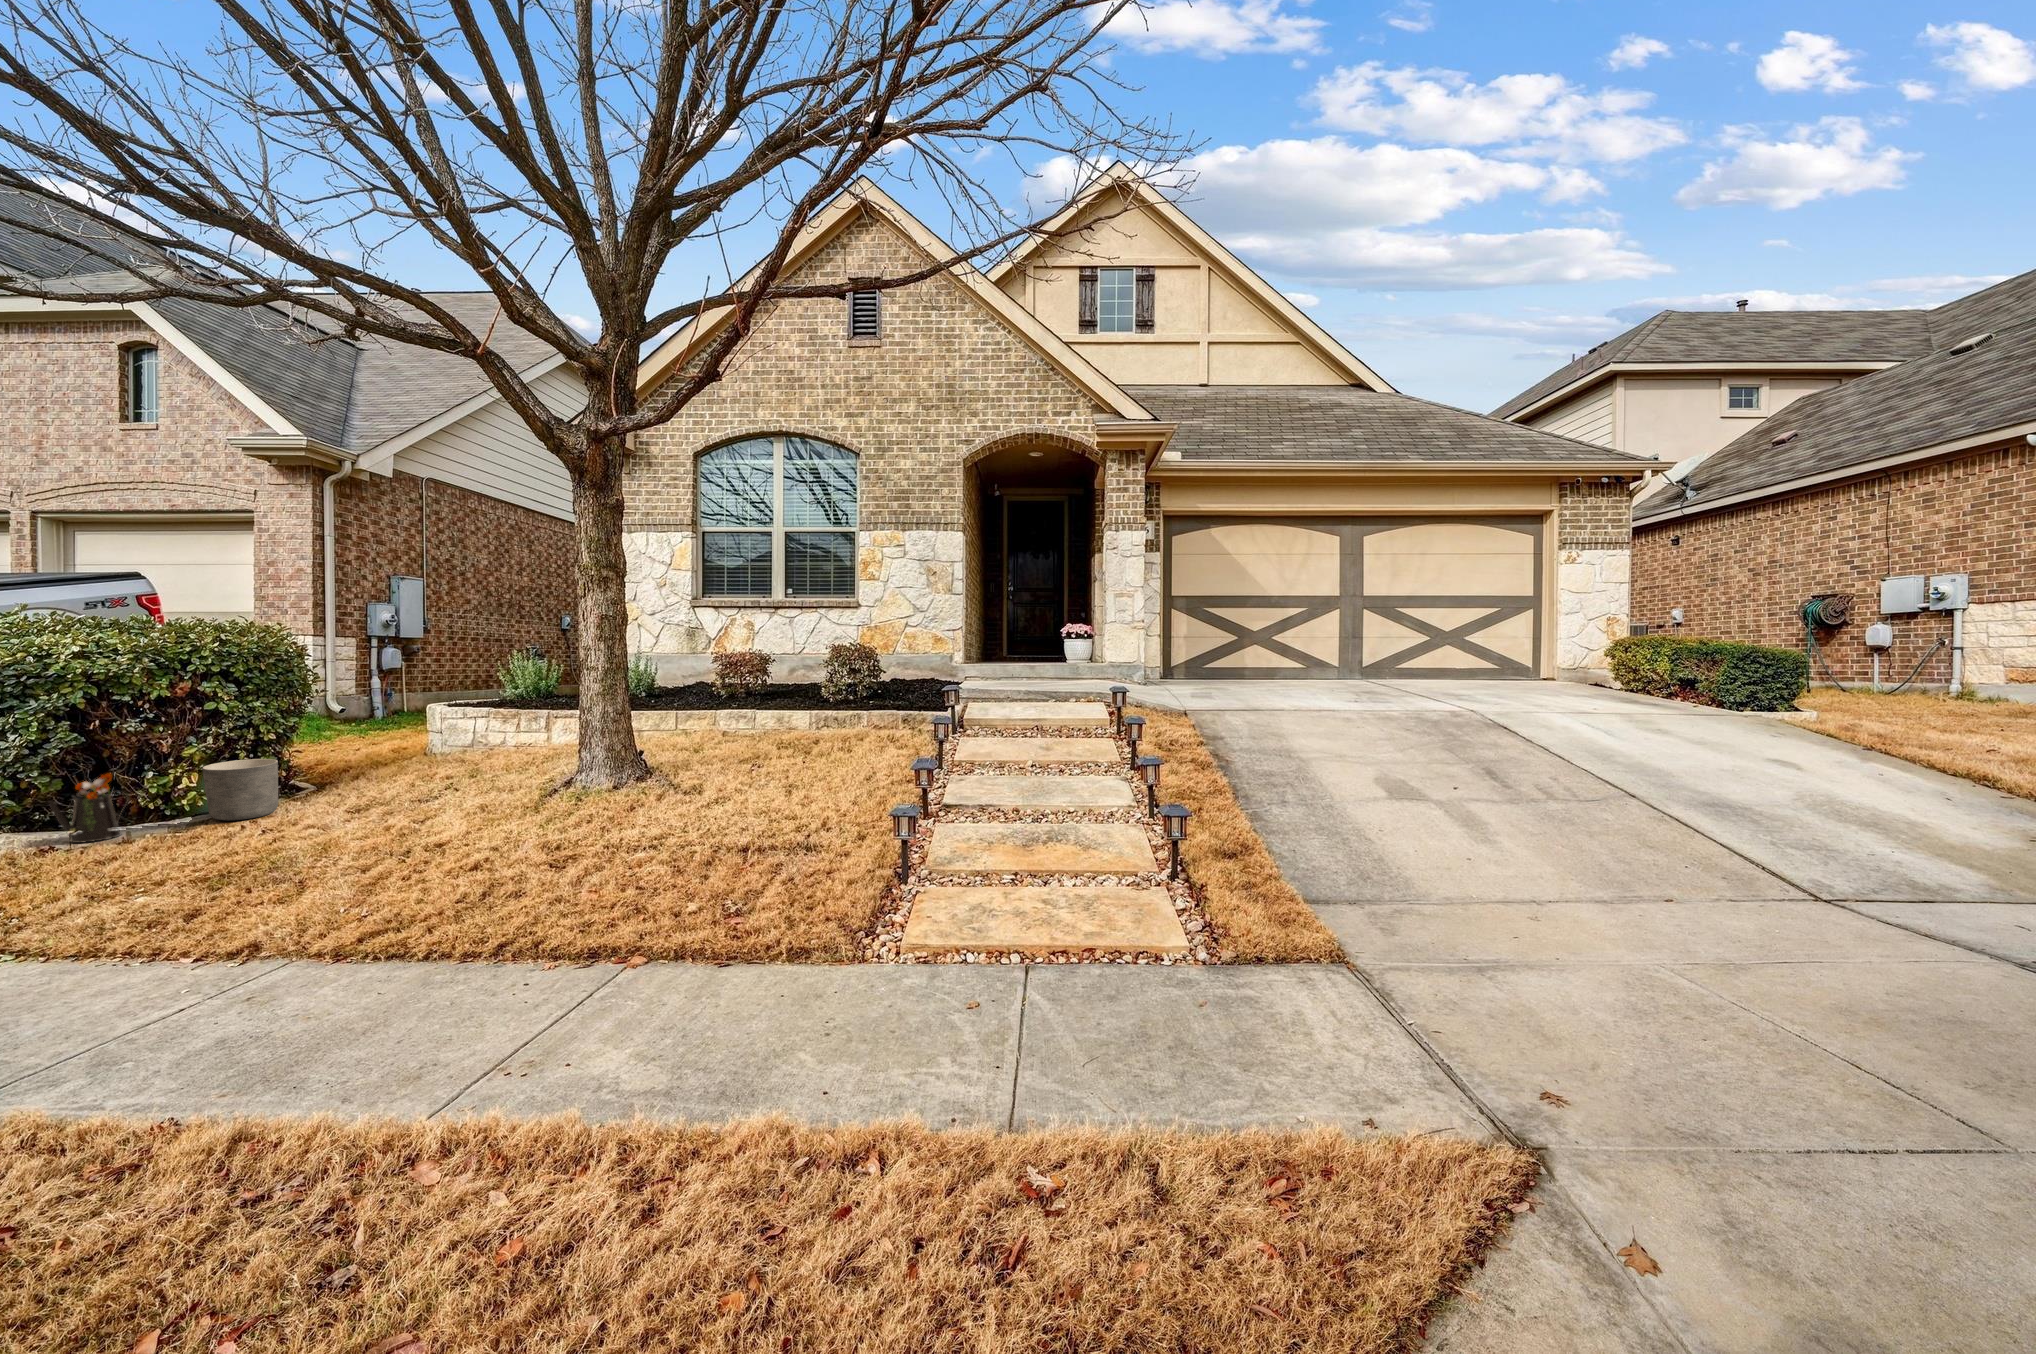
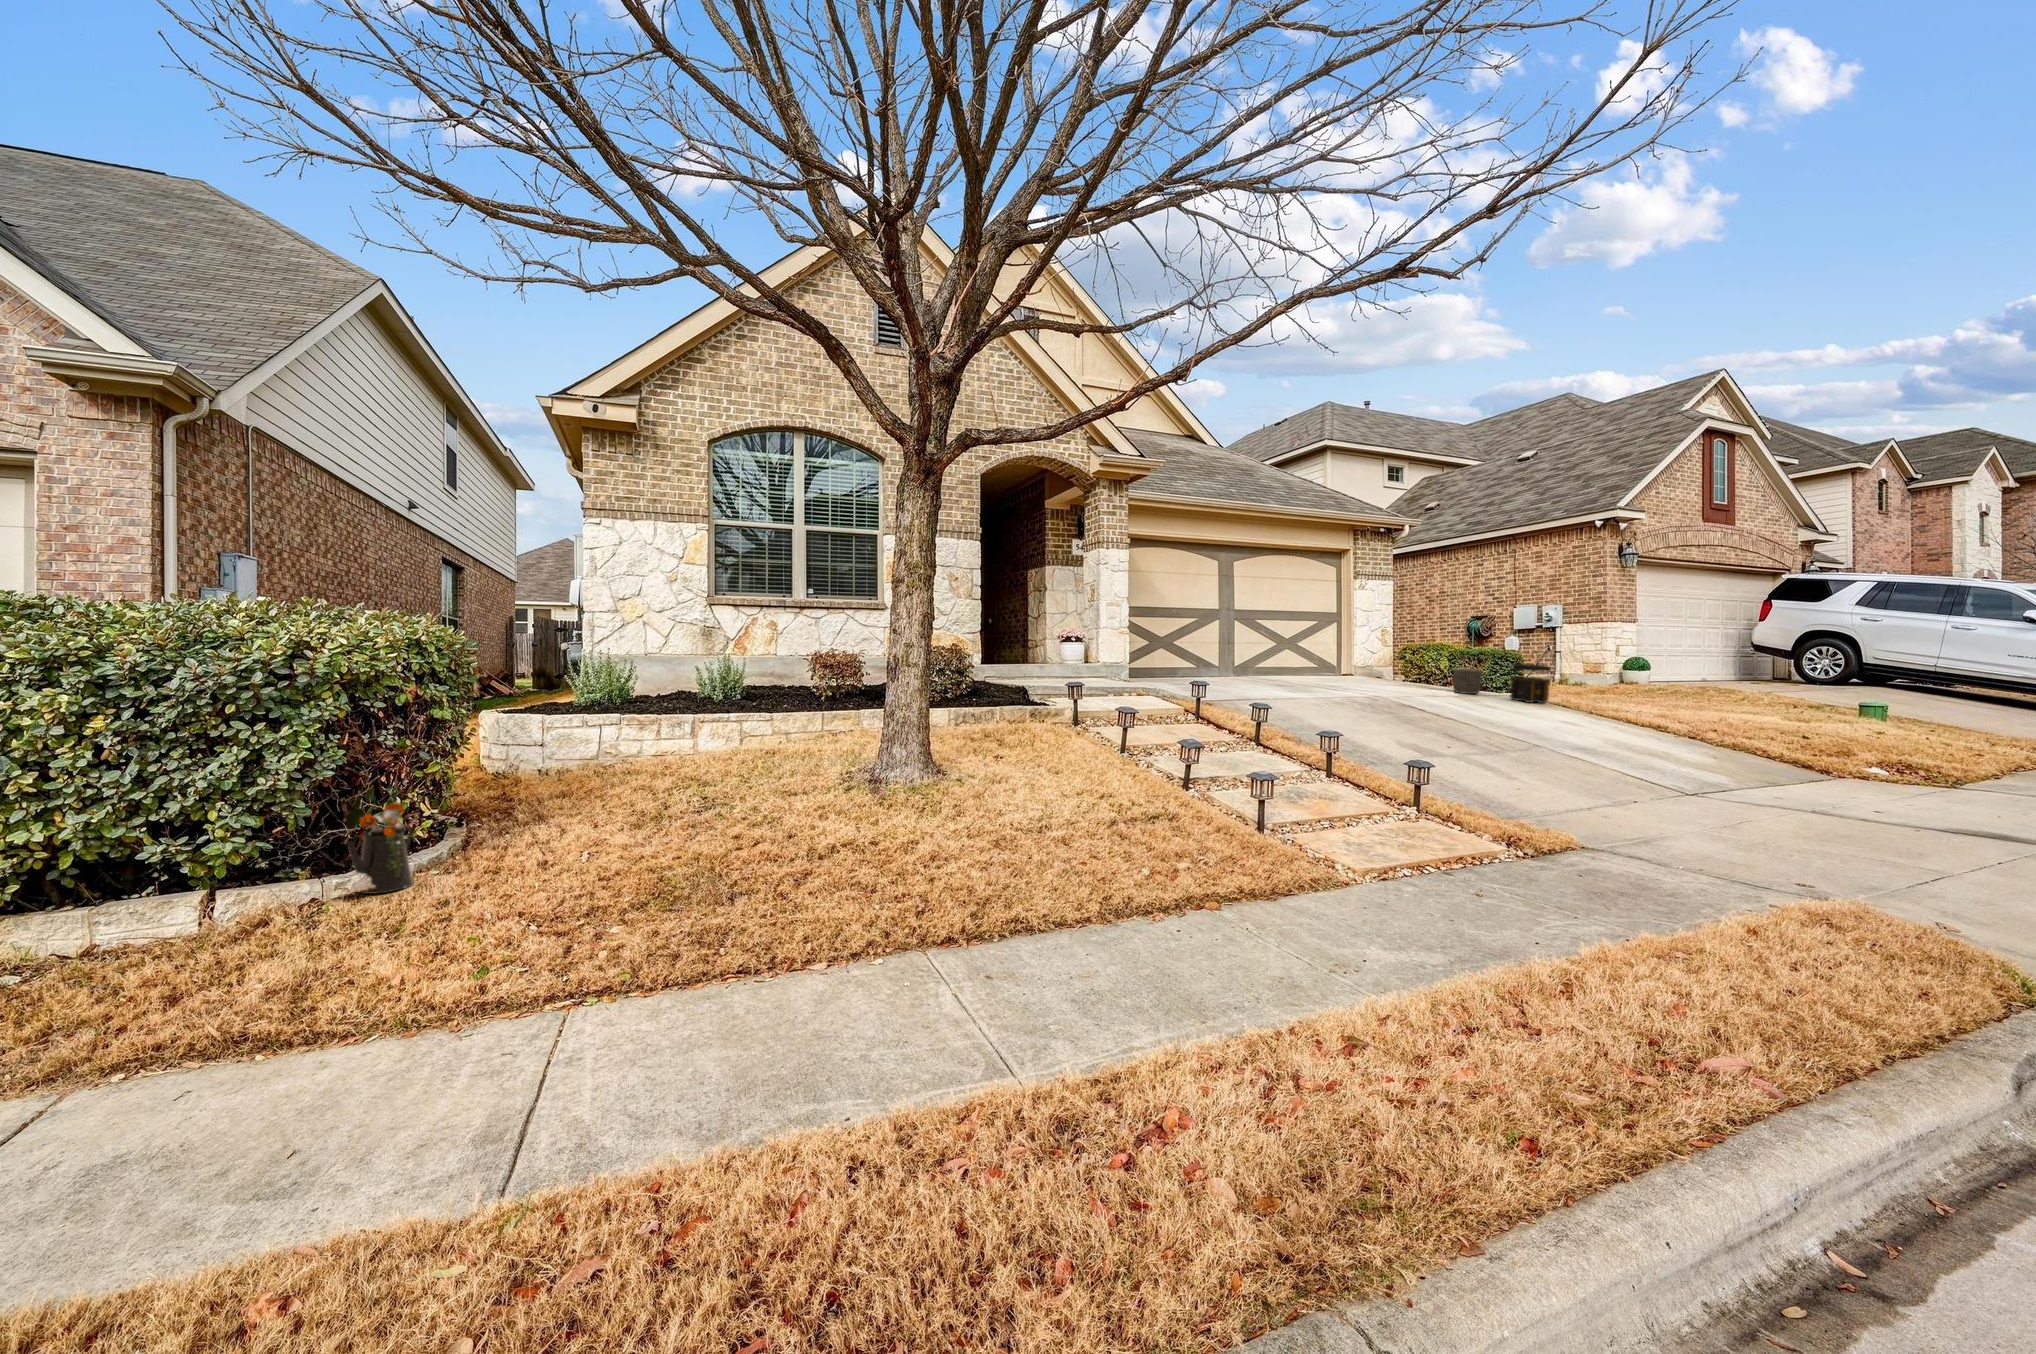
toolbox: none [1738,664,1801,722] -> present [1510,664,1551,703]
planter: present [202,759,278,821] -> present [1453,669,1482,694]

